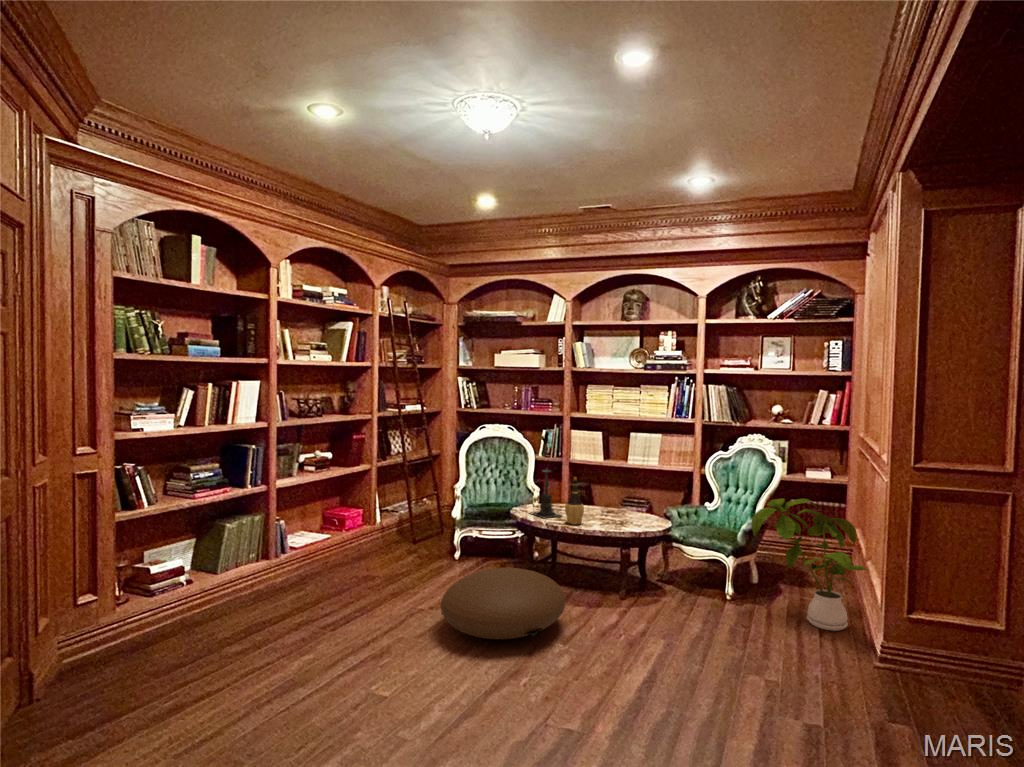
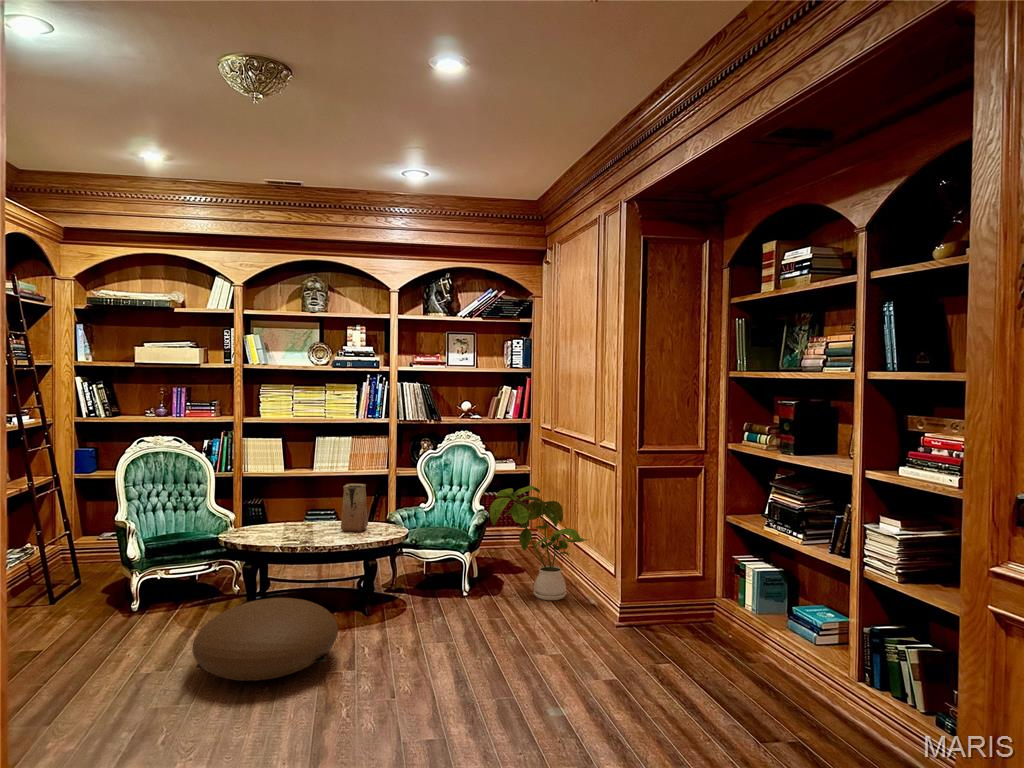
candle holder: present [531,470,561,518] -> none [242,477,286,541]
vase: none [613,476,639,522] -> present [341,484,368,532]
wine bottle: present [565,477,584,525] -> none [298,489,320,542]

